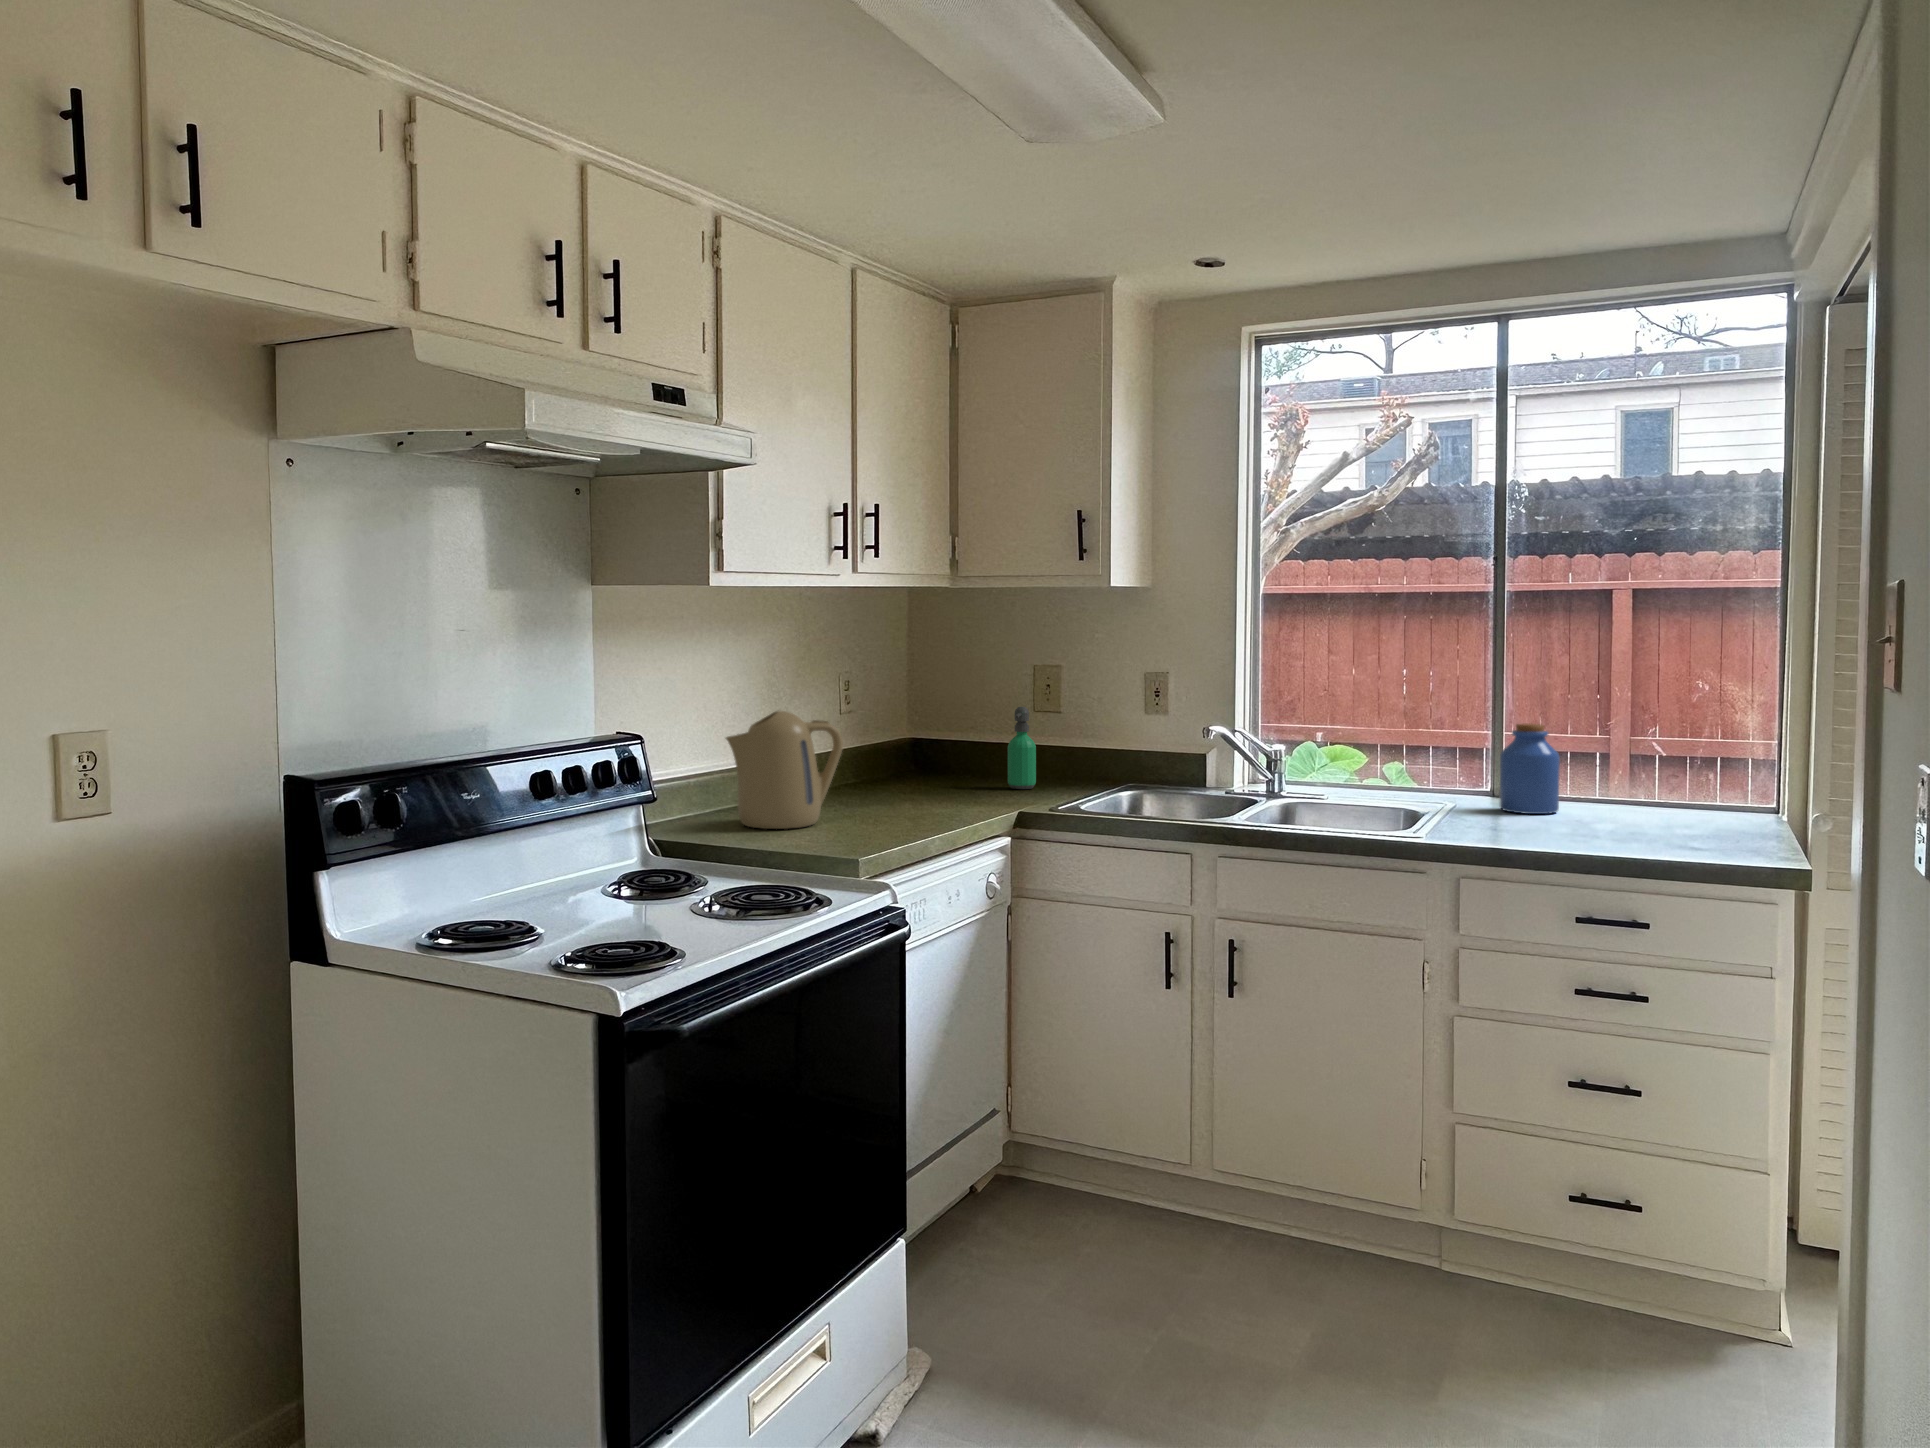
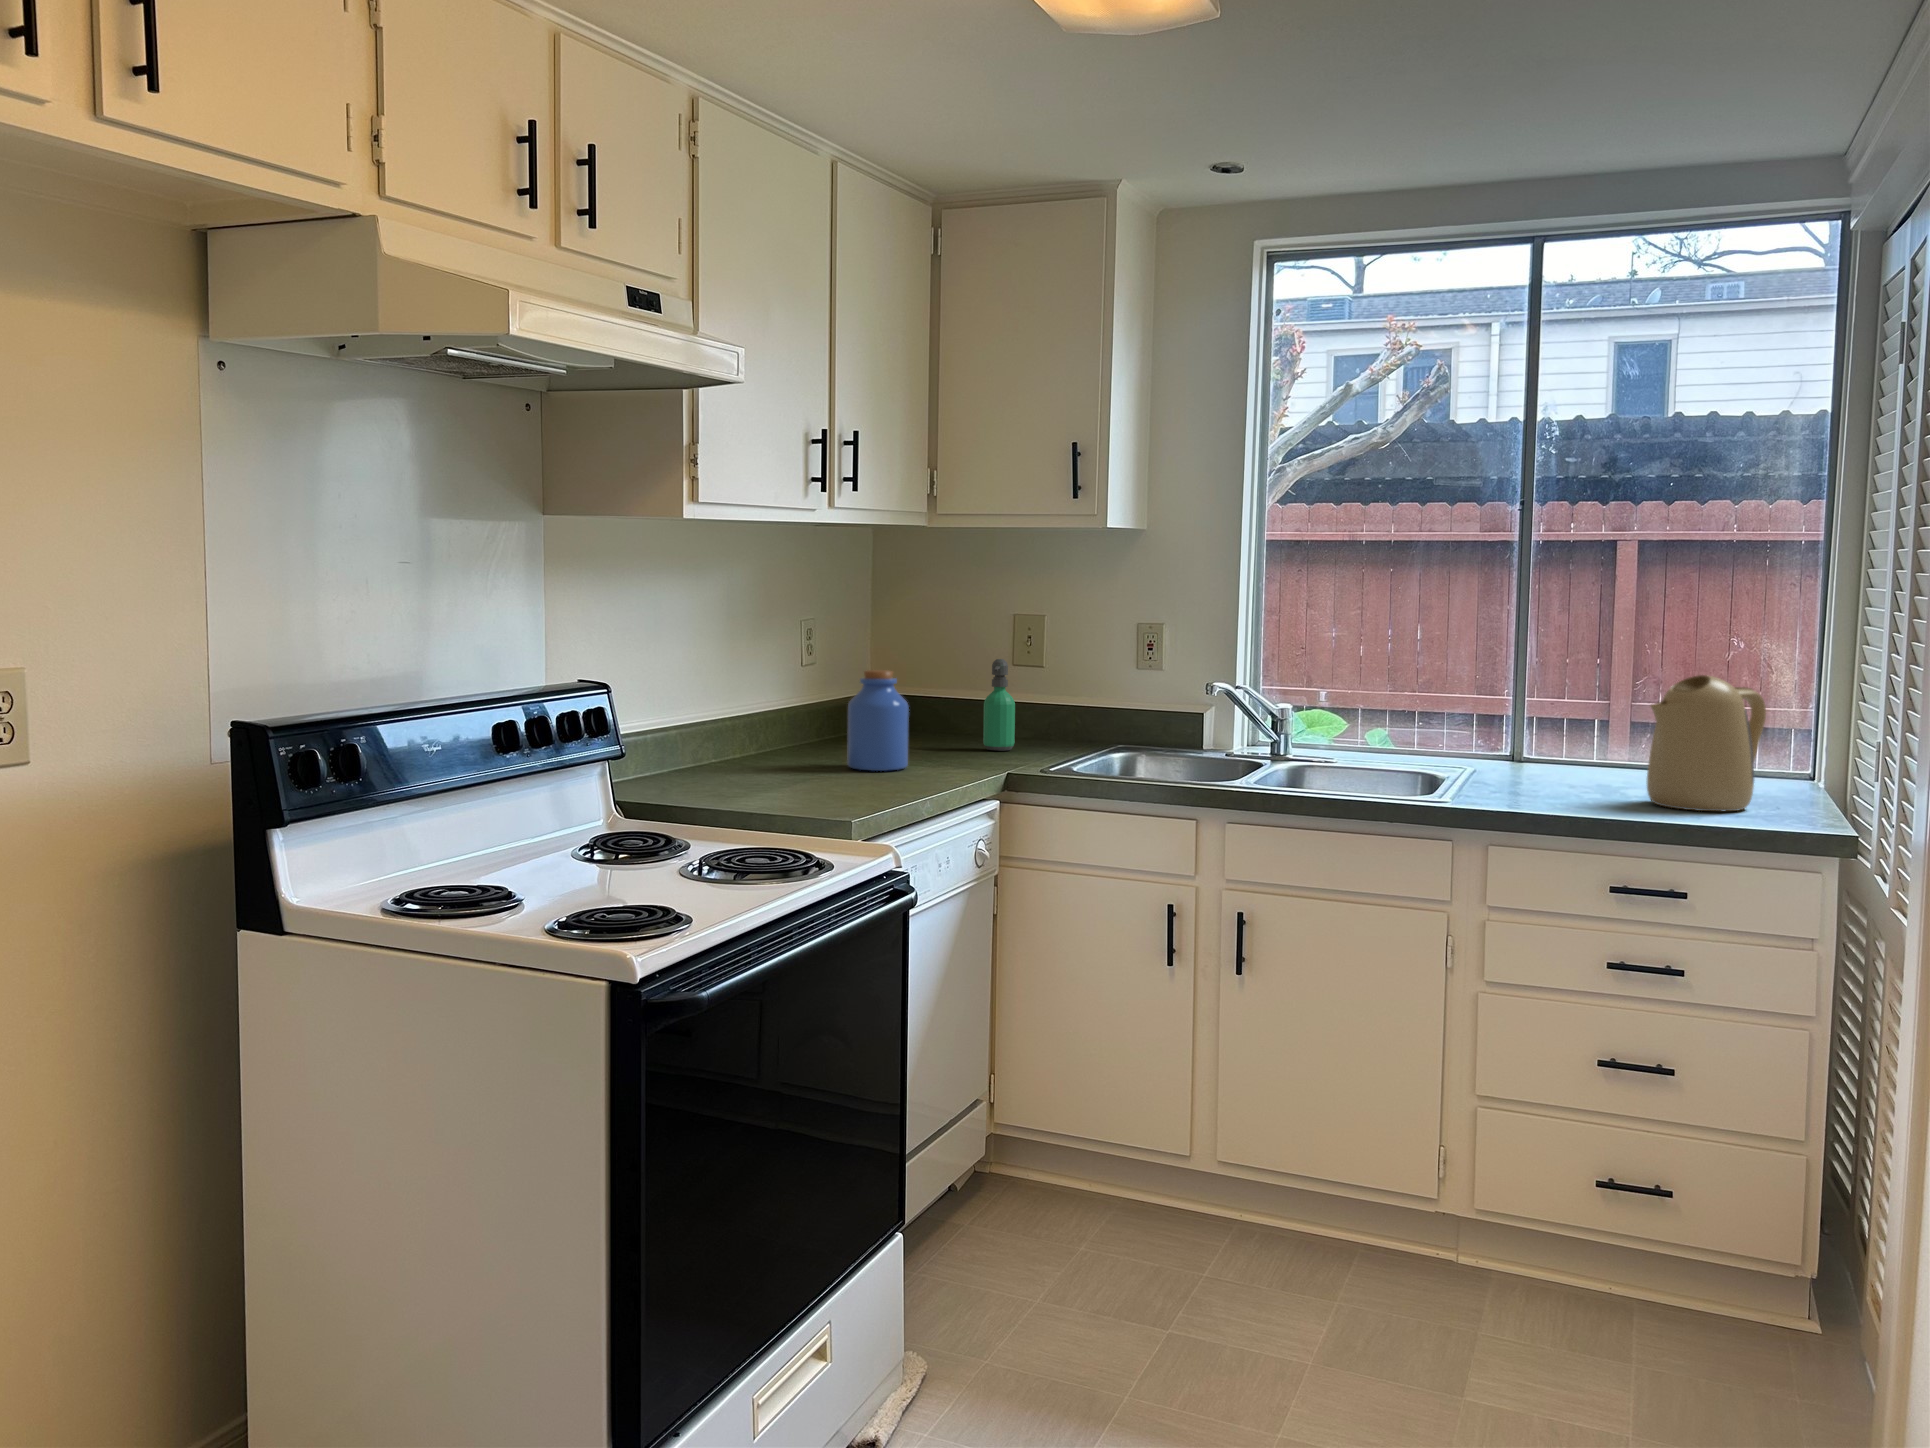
kettle: present [726,711,843,829] -> present [1647,675,1766,811]
jar: present [1500,724,1560,814] -> present [847,670,909,771]

